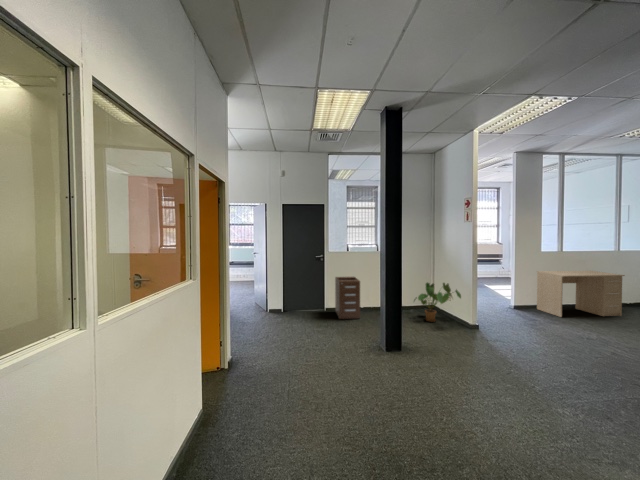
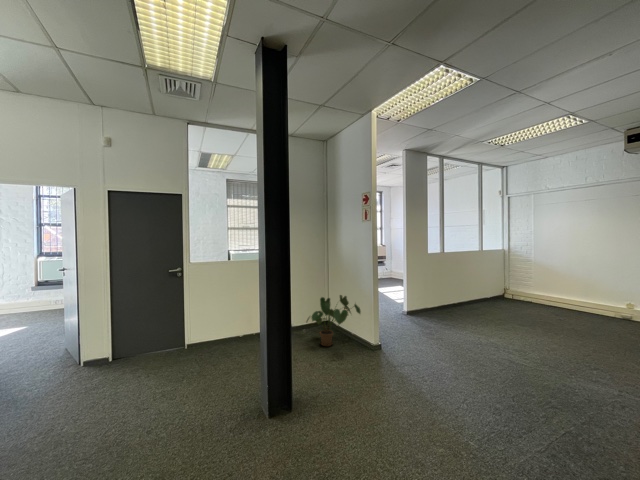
desk: present [537,271,625,317] -> none [426,270,493,320]
filing cabinet: present [335,277,360,319] -> none [201,295,236,361]

